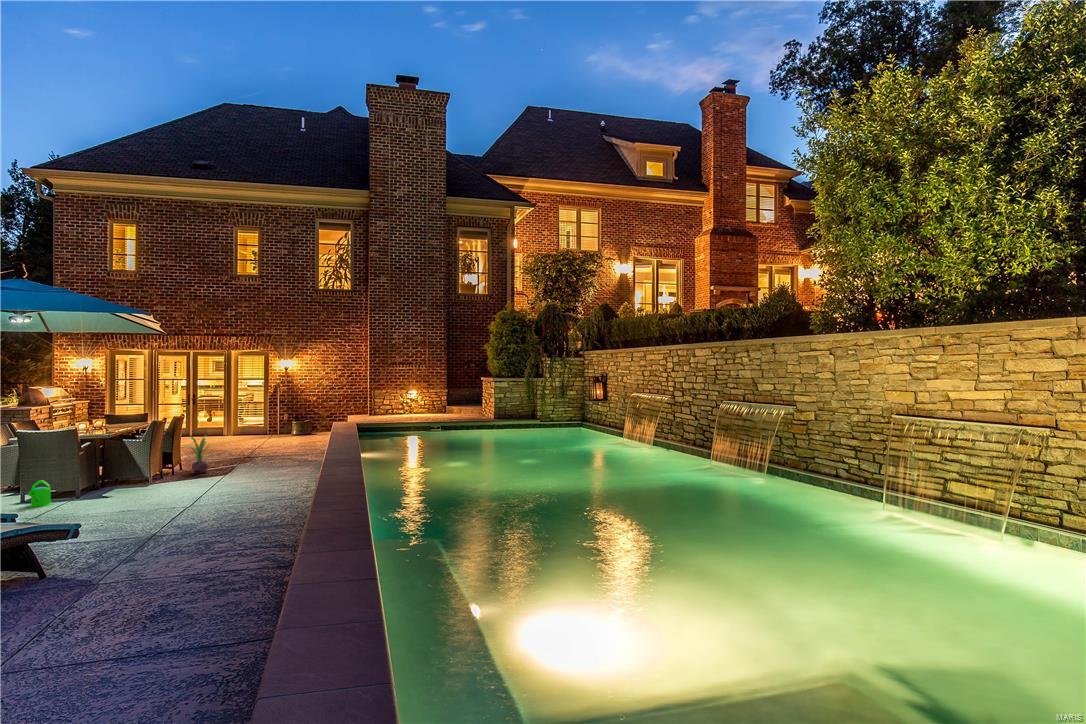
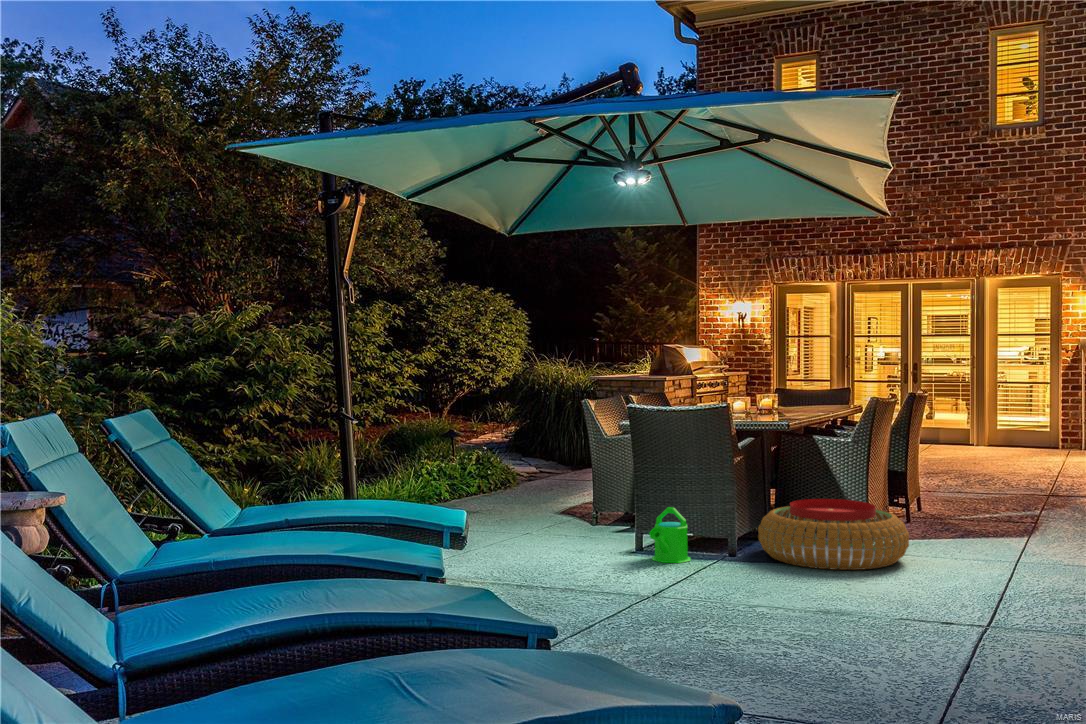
decorative plant: present [186,435,215,474] -> none [903,437,1012,527]
pouf: none [91,467,167,498] -> present [758,499,909,570]

